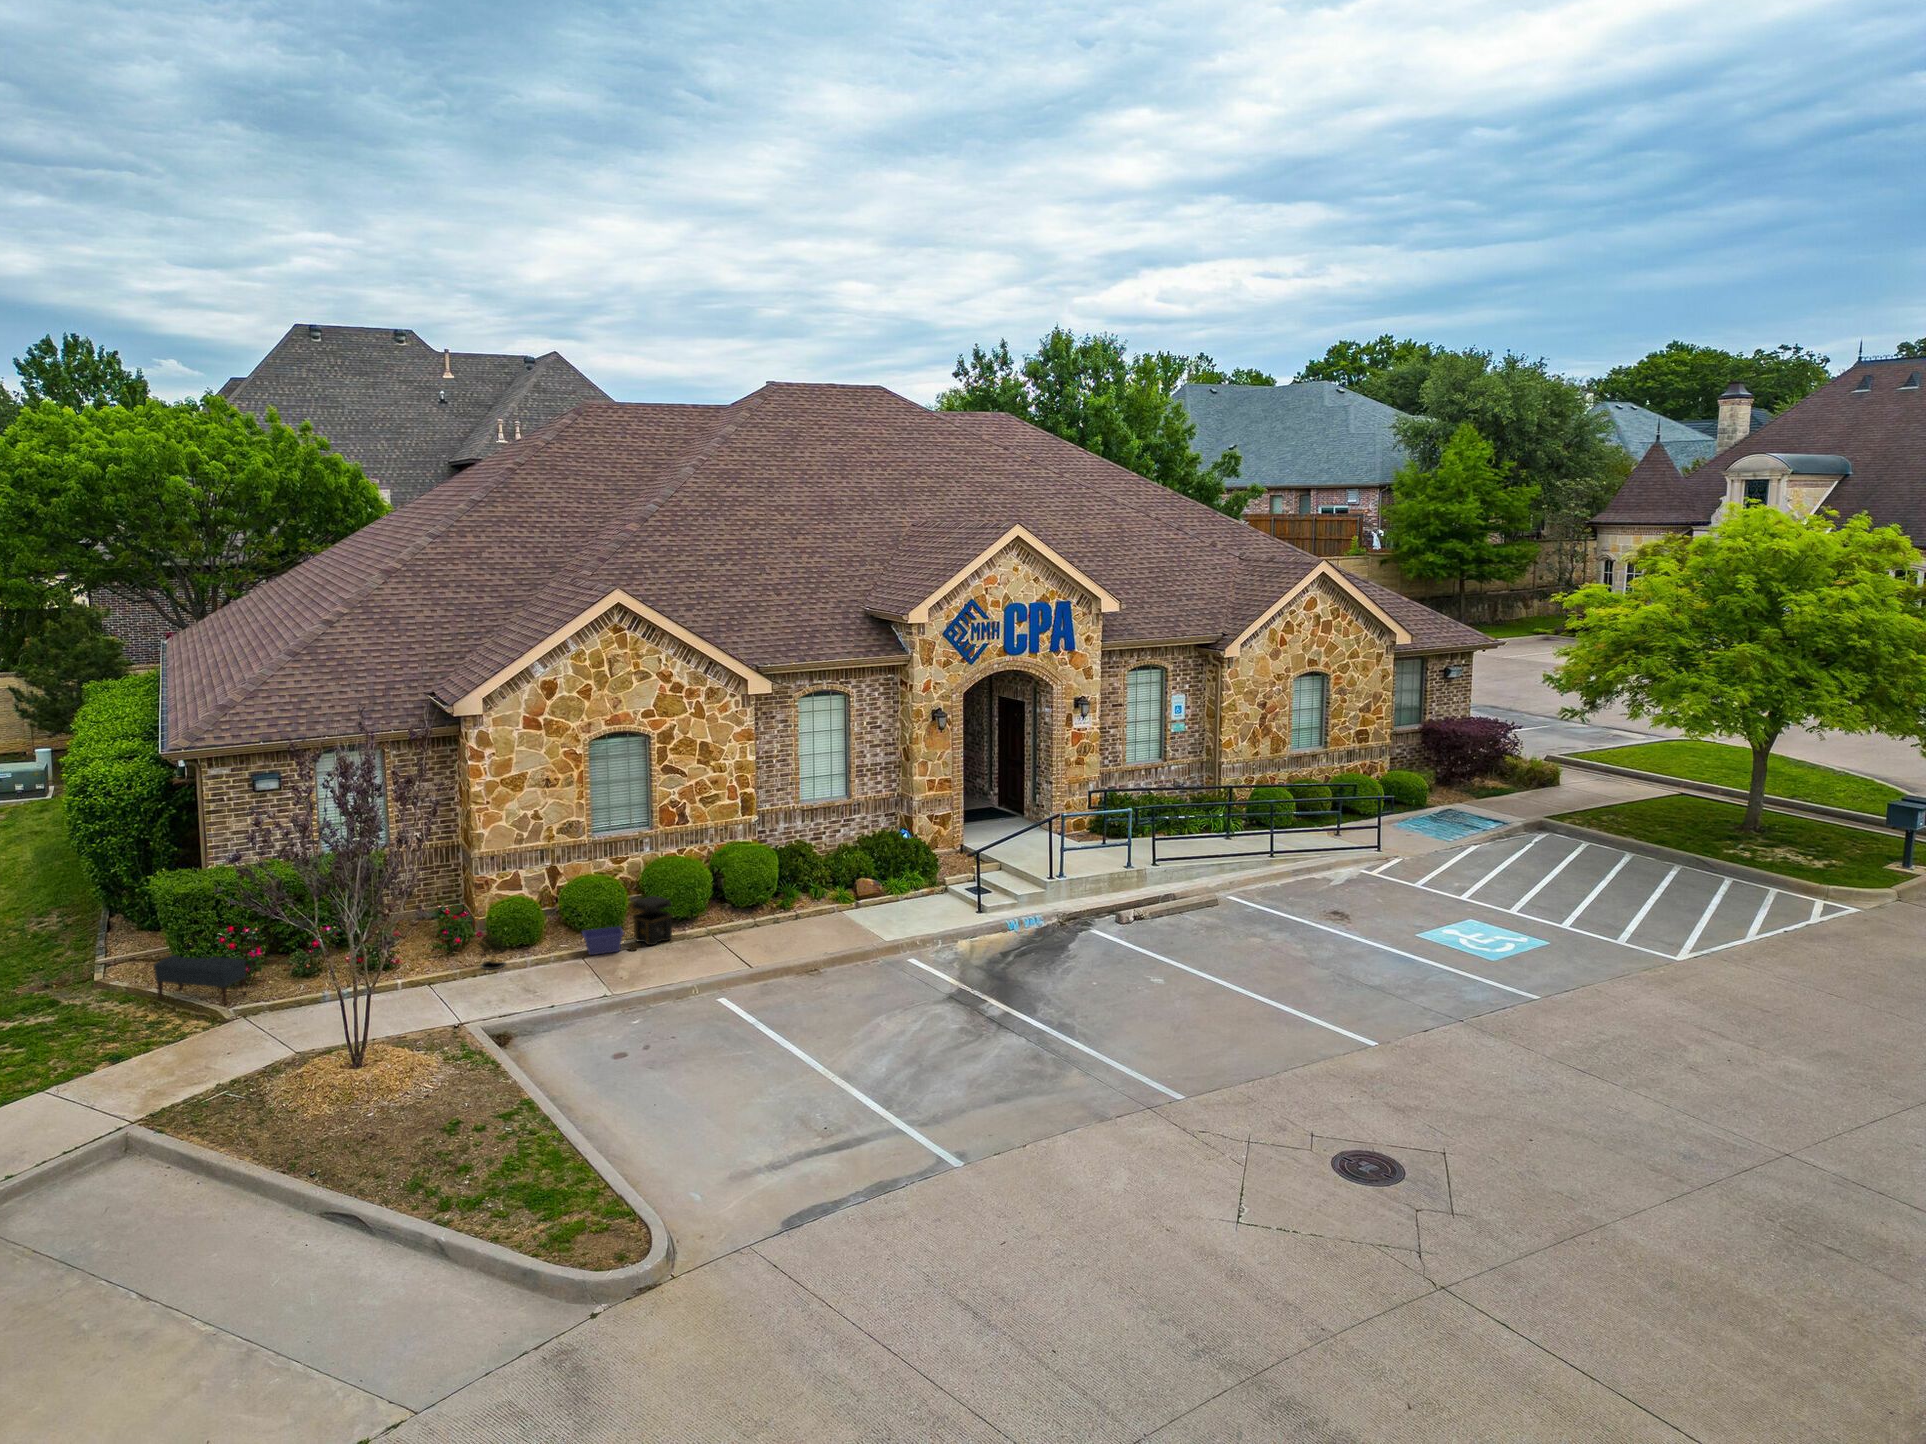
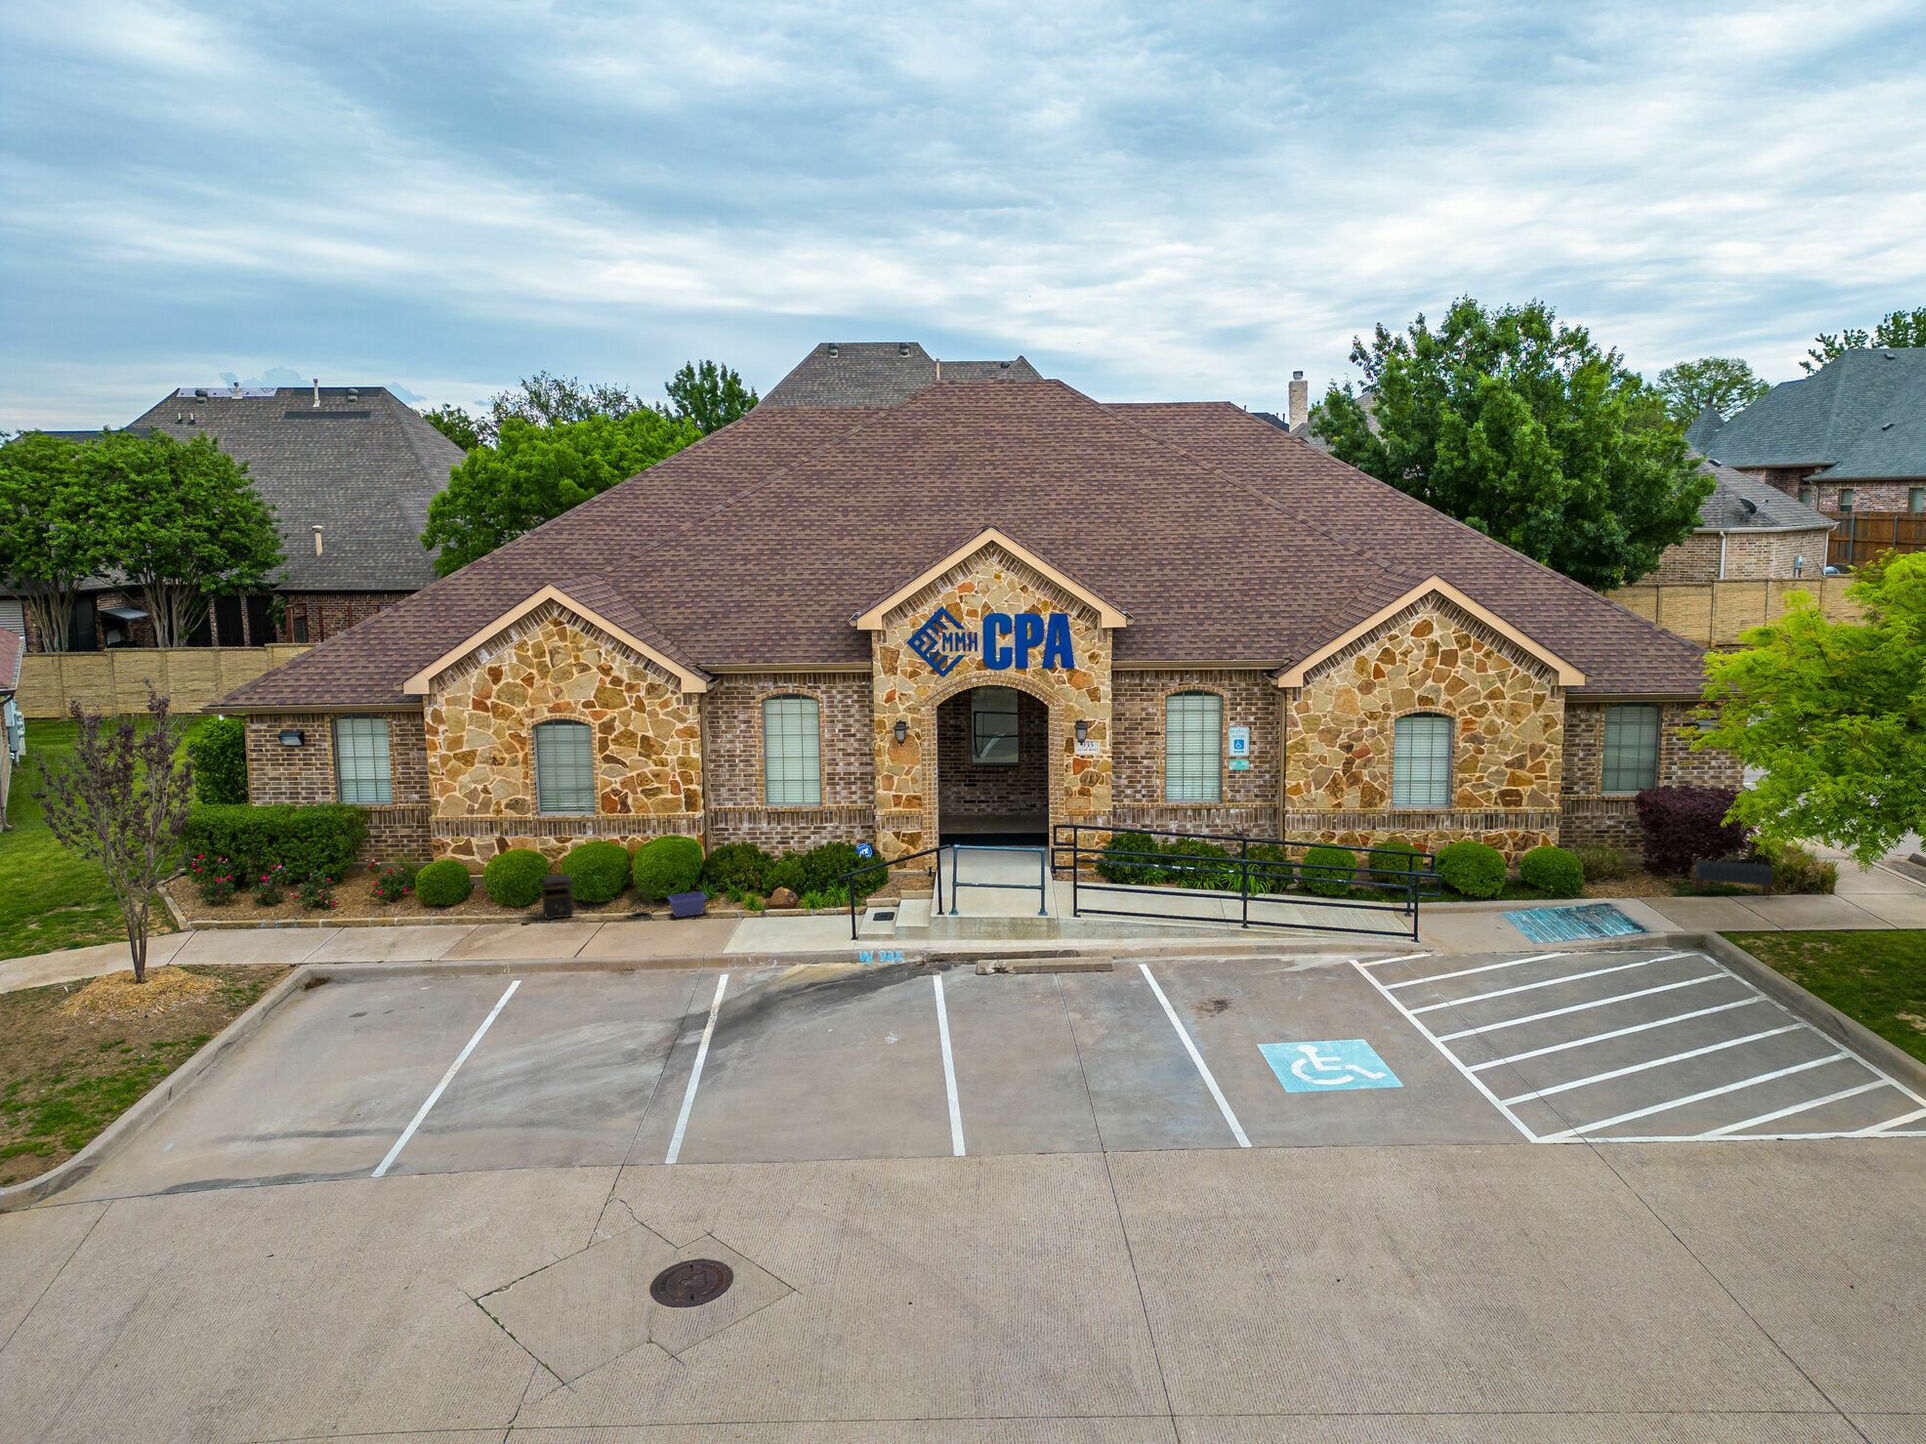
potted tree: present [478,925,506,970] -> present [627,879,651,919]
storage bin: present [582,927,624,955] -> present [668,892,706,917]
bench: present [154,955,247,1005] -> present [1696,860,1773,899]

